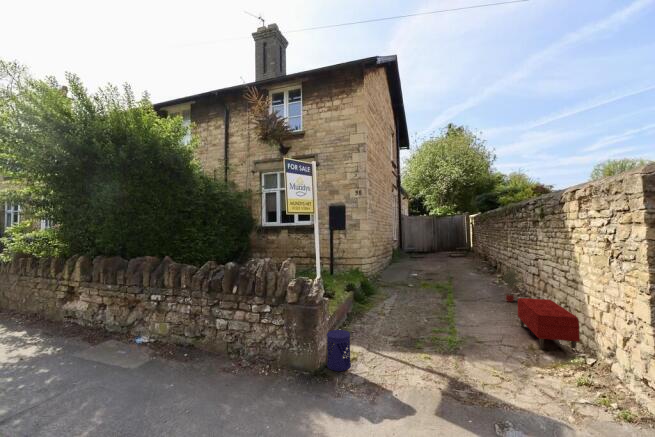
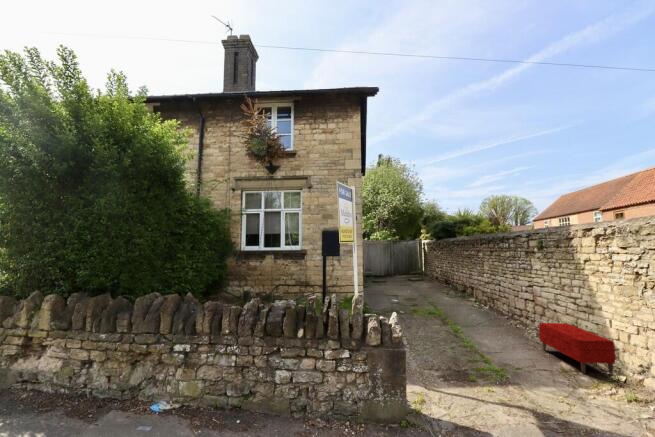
potted tree: present [503,266,524,302] -> none [500,290,523,325]
waste bin: present [327,330,351,371] -> none [409,372,437,421]

